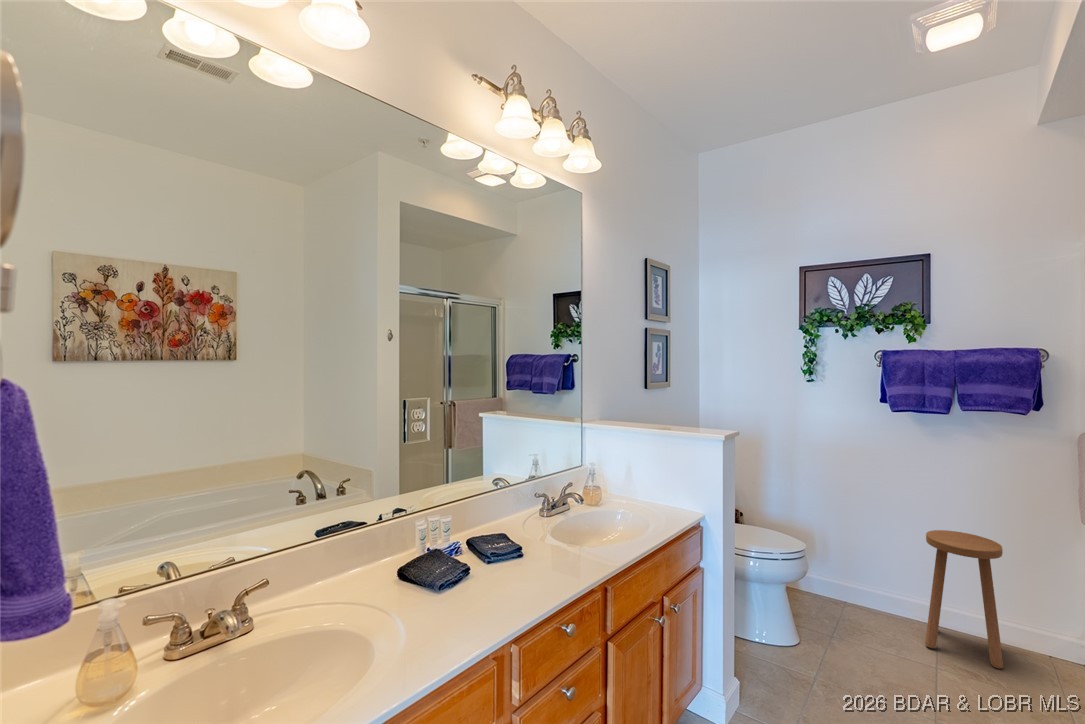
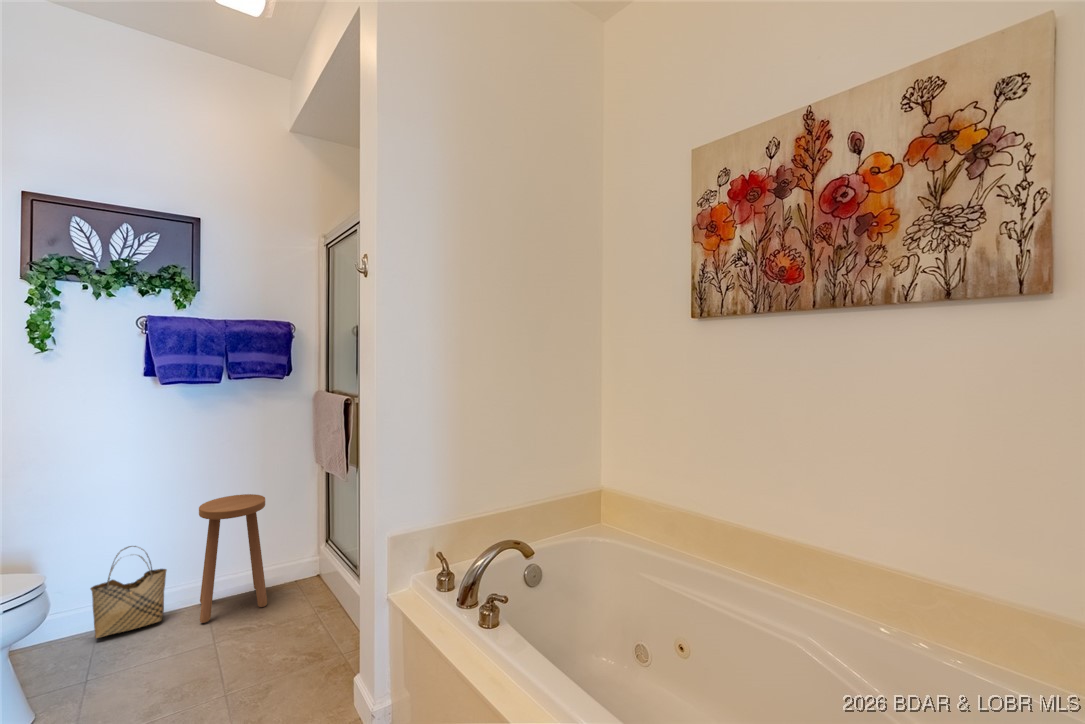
woven basket: none [838,546,897,624] -> present [90,546,167,638]

